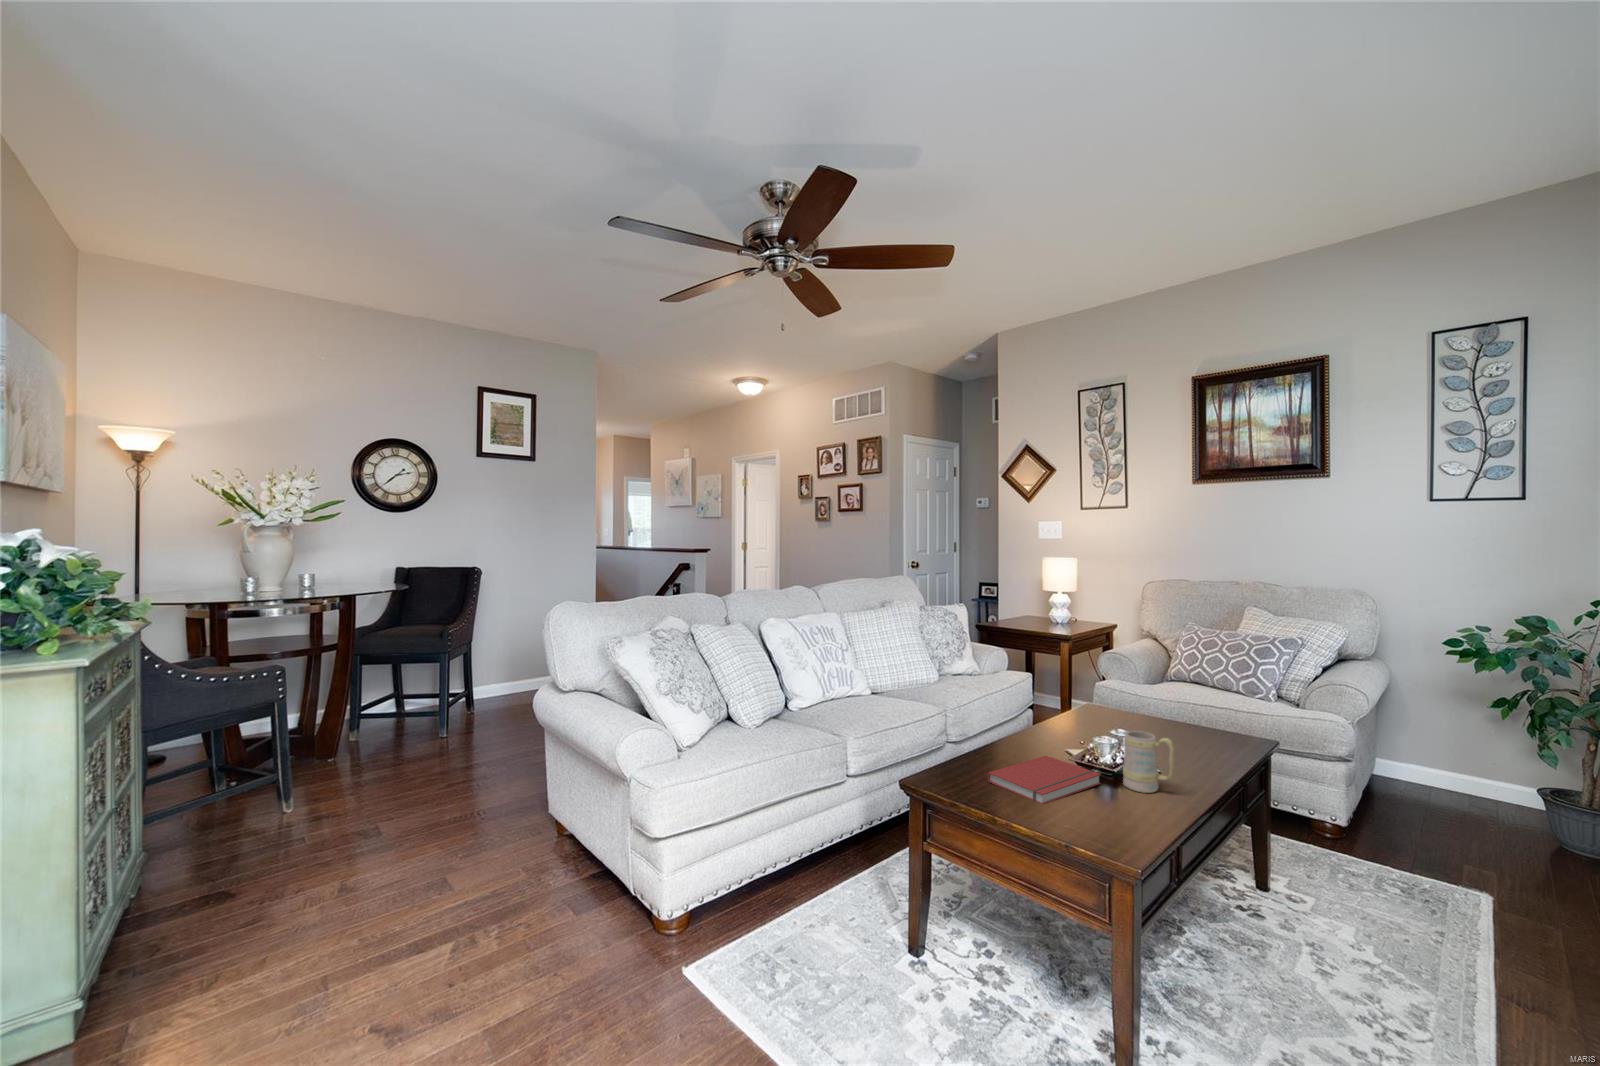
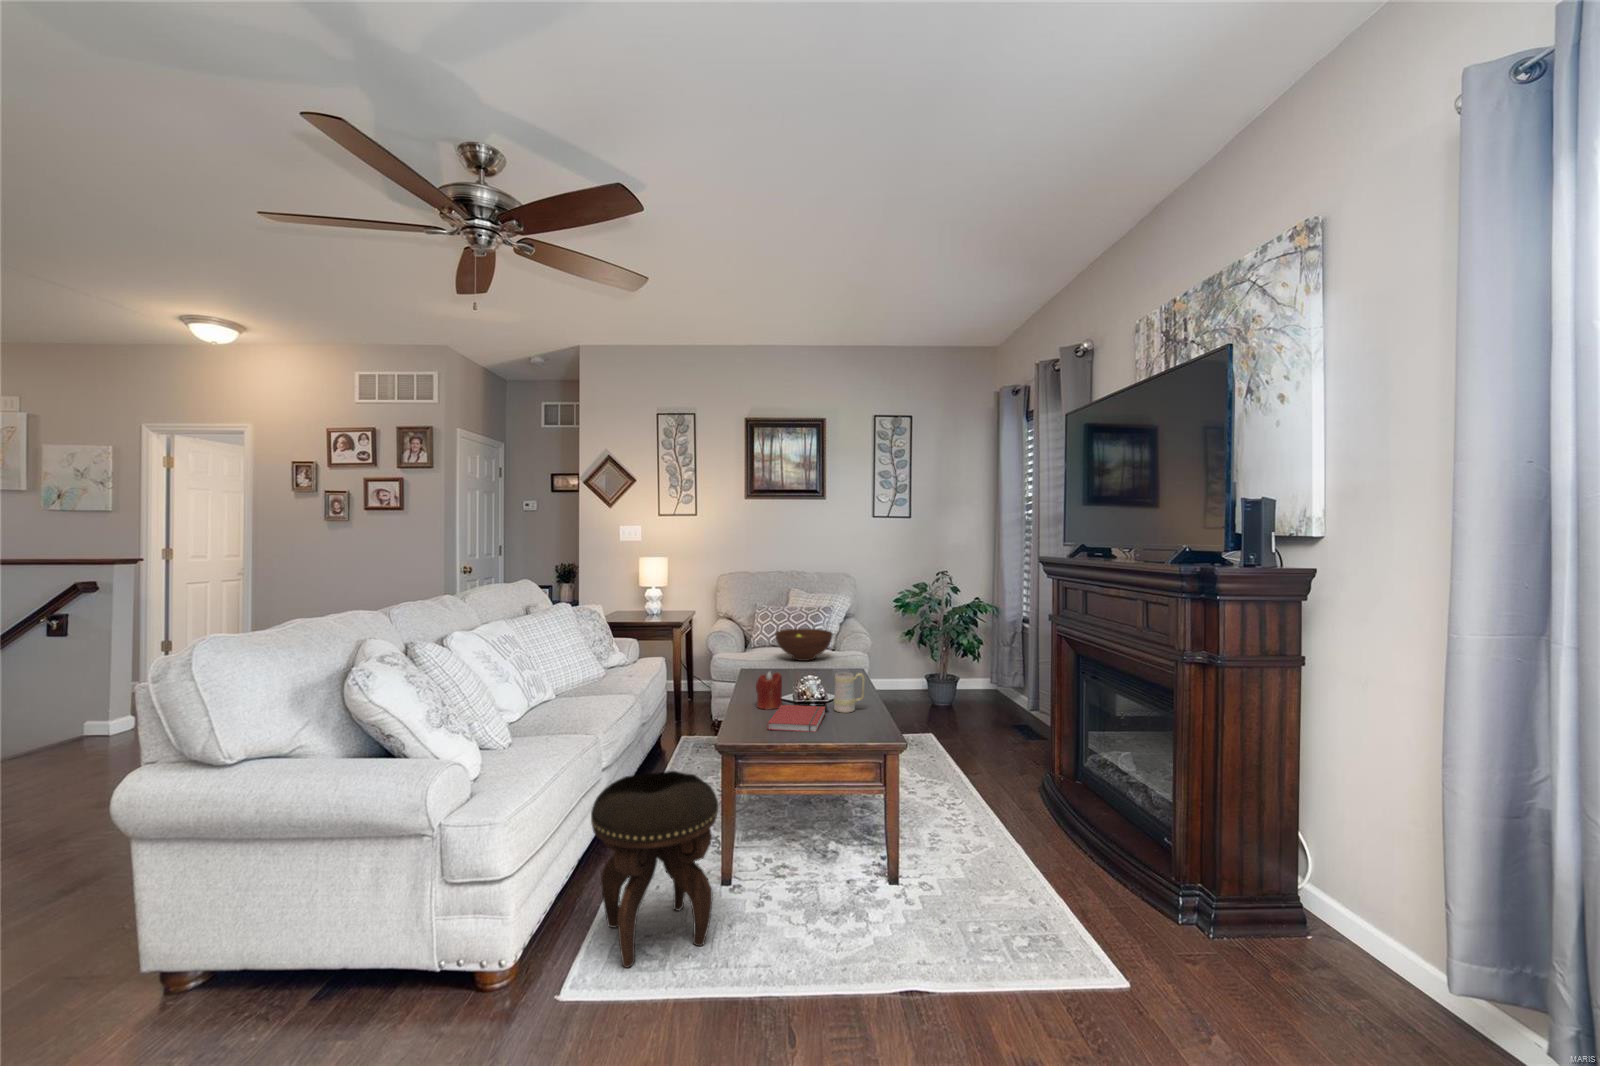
fruit bowl: none [1174,659,1271,707] -> present [775,629,833,661]
candle: none [1031,708,1065,759] -> present [756,672,782,710]
footstool: none [734,785,870,1005] -> present [591,771,718,968]

